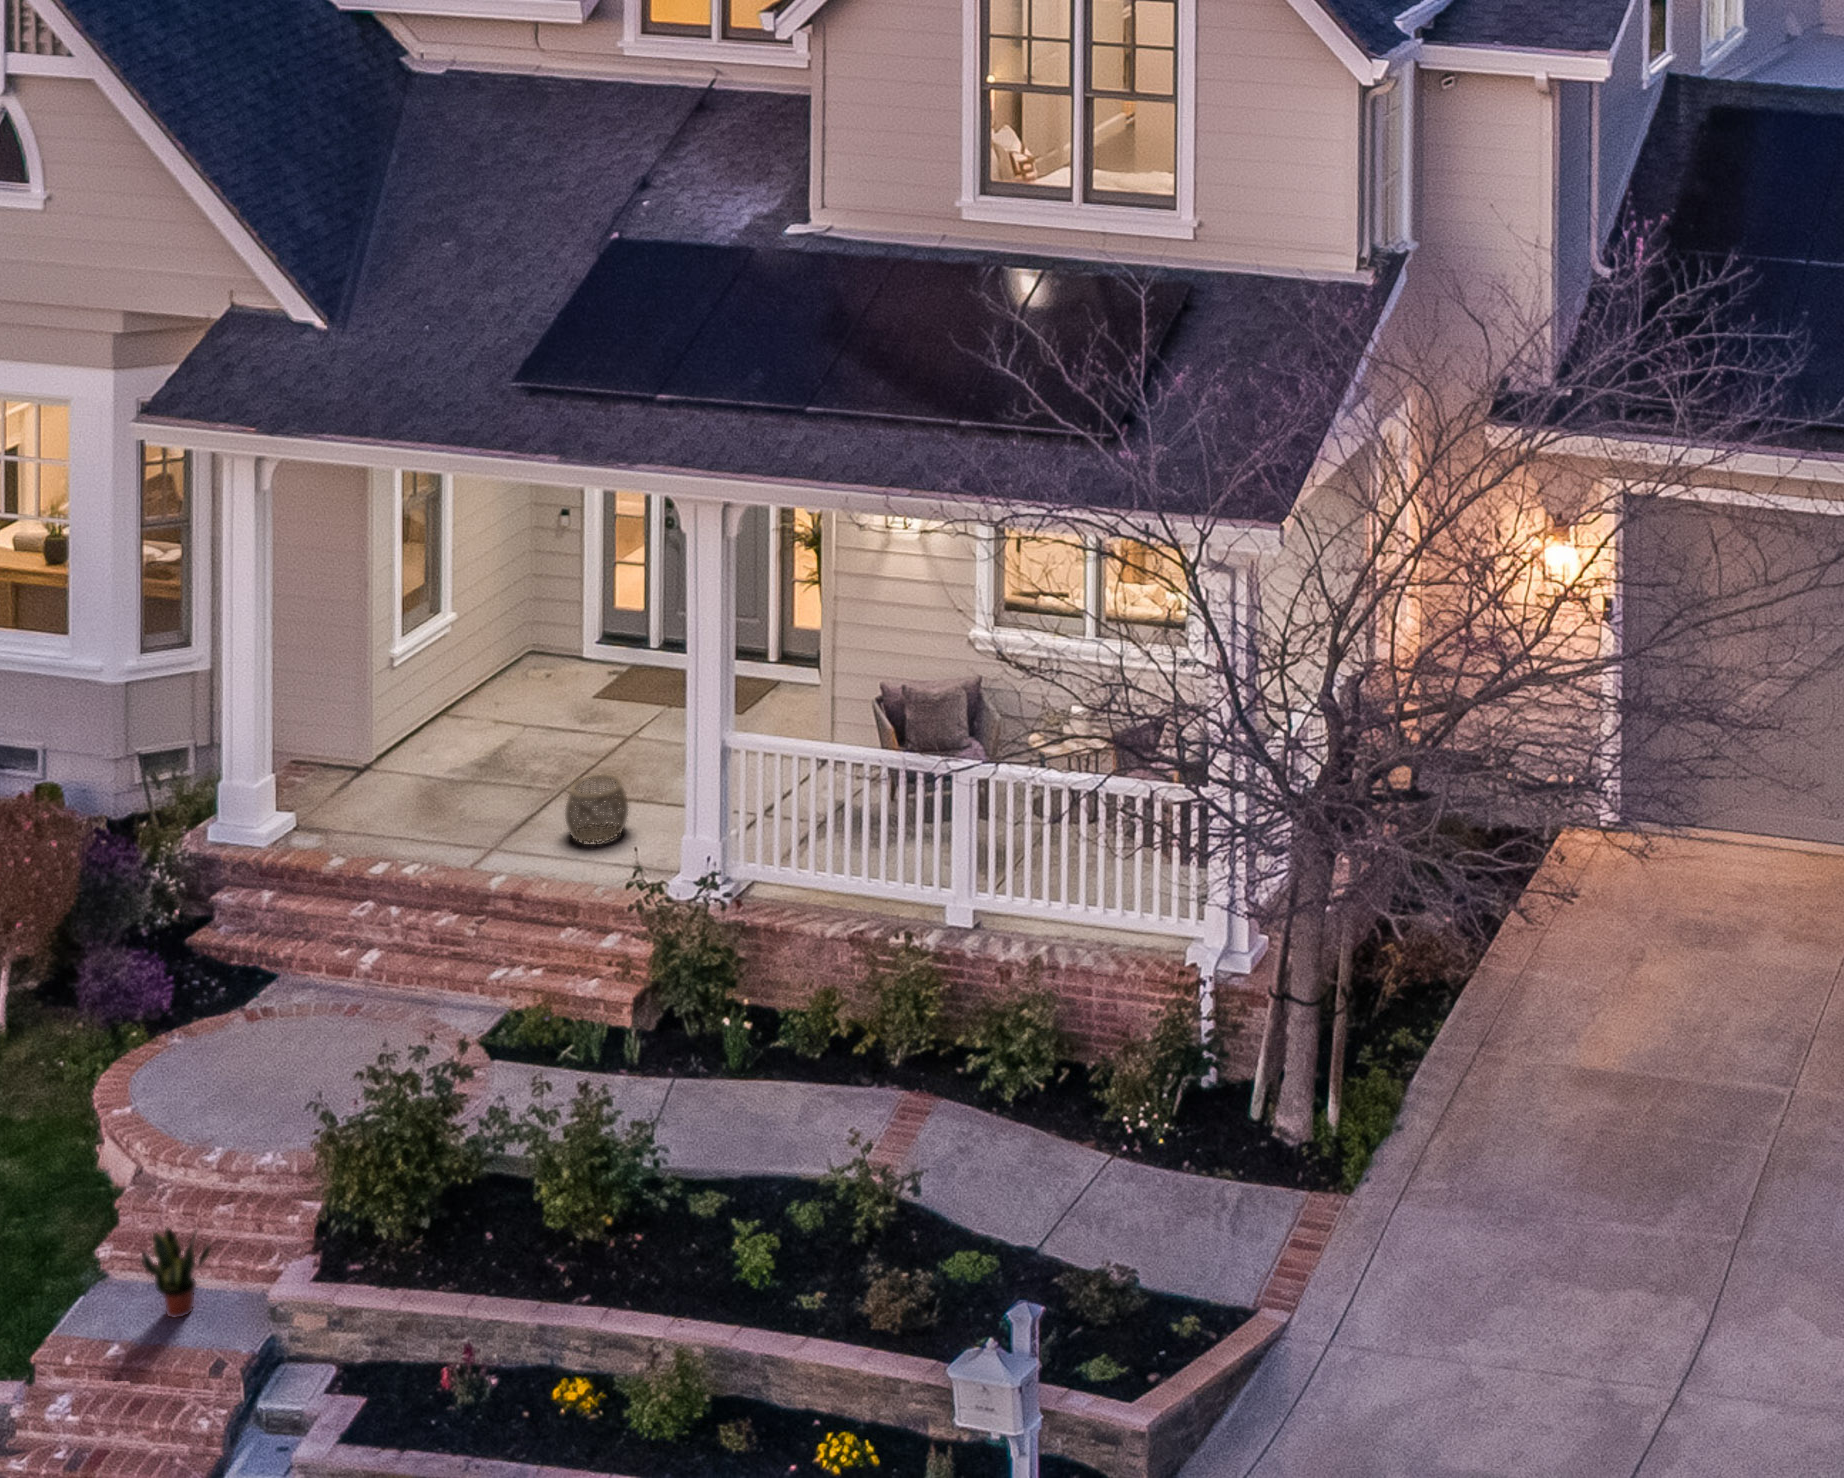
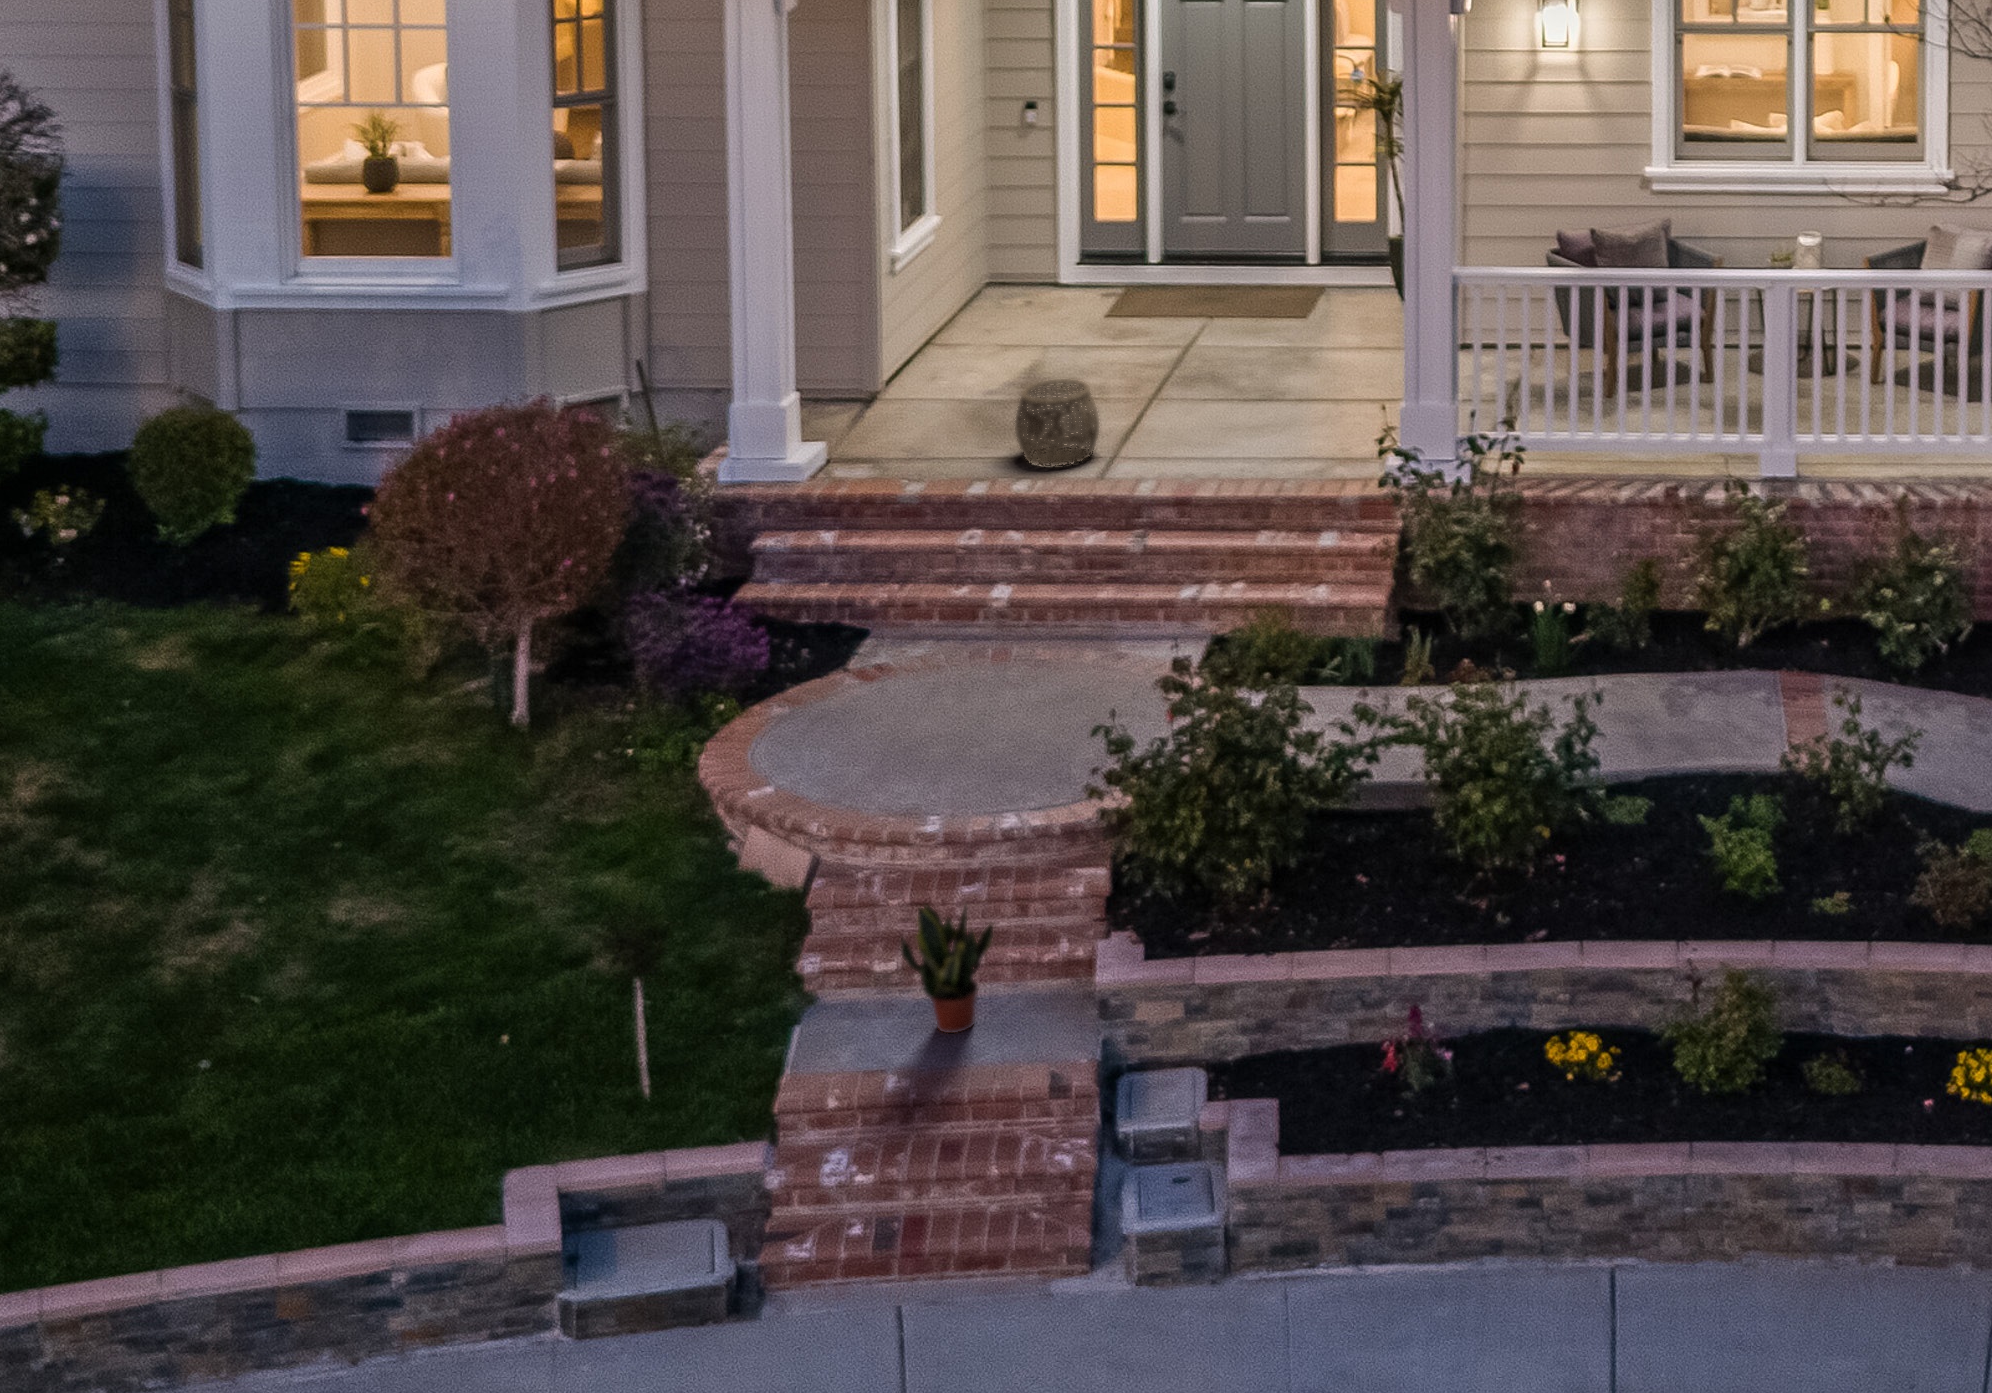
woven basket: present [565,775,628,843] -> present [1015,379,1099,466]

